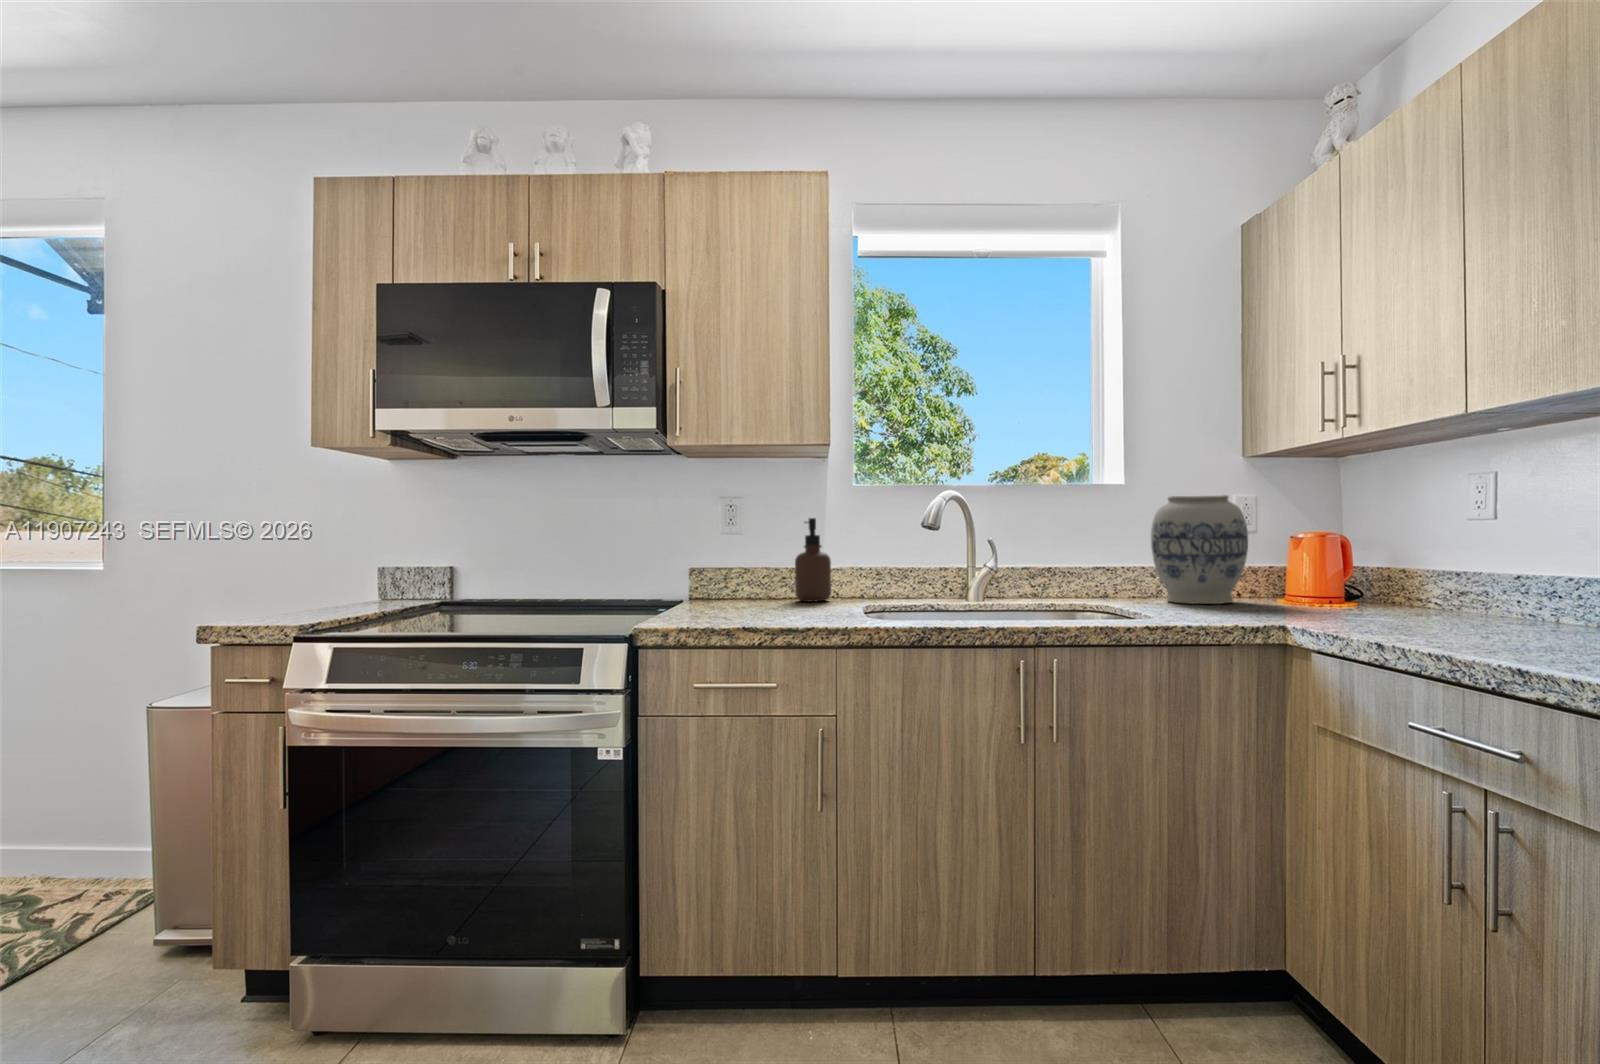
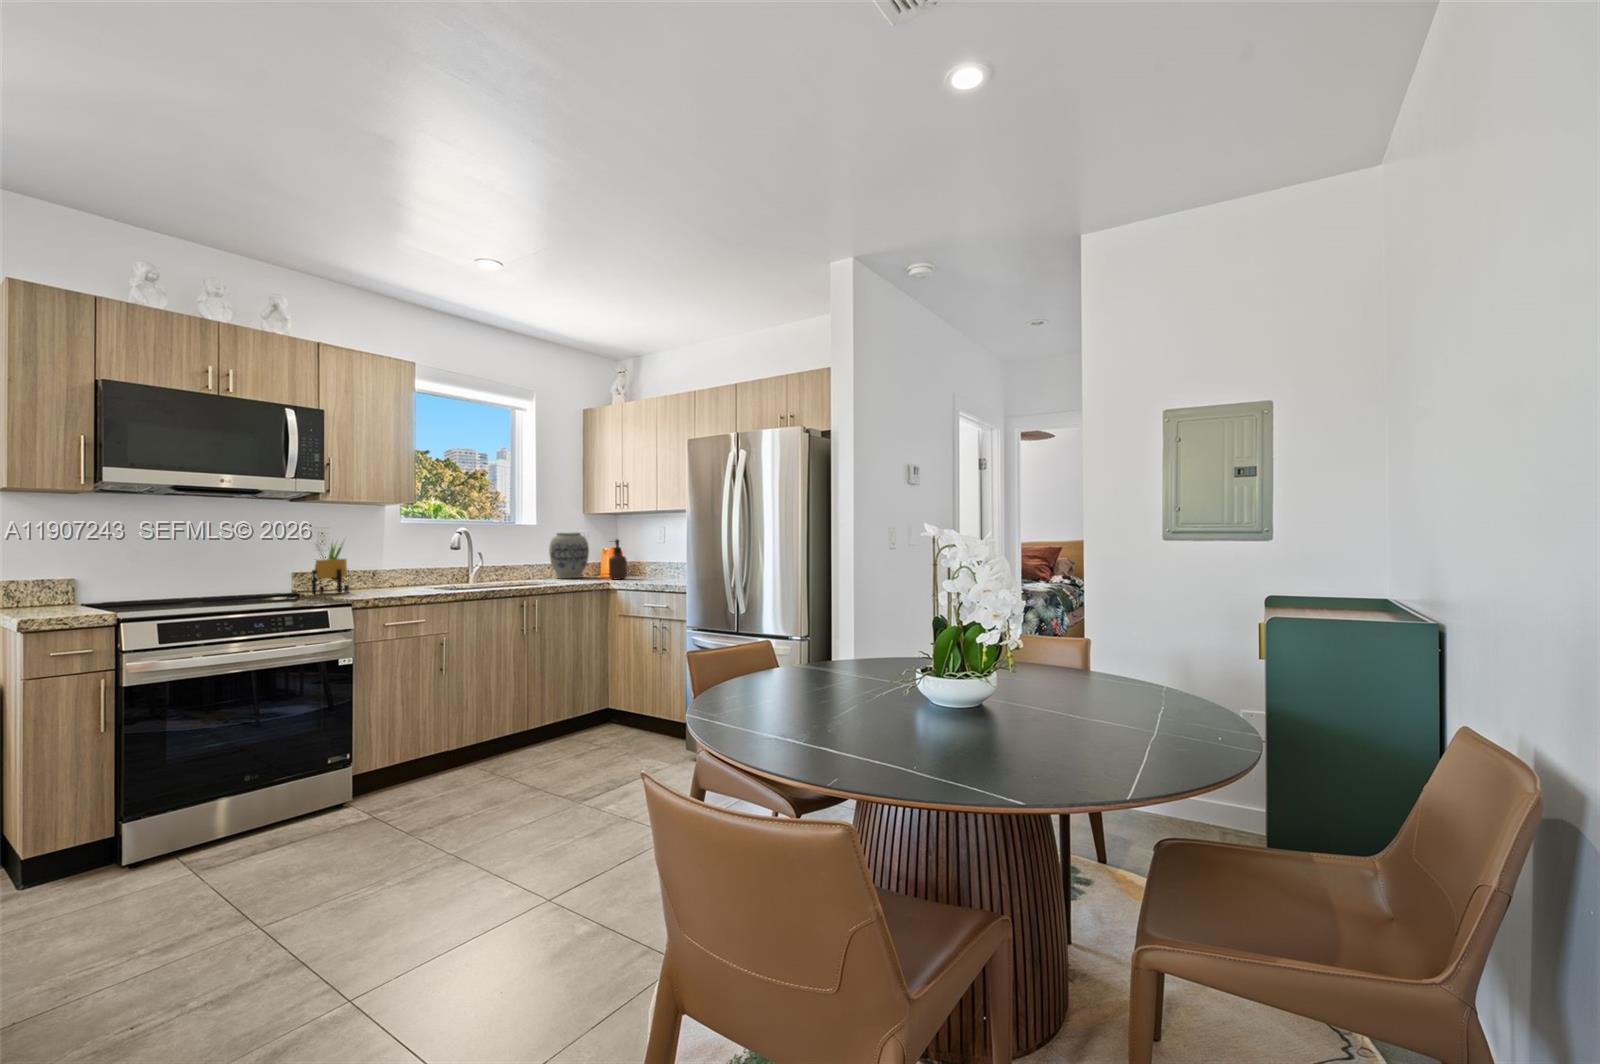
potted plant: none [694,501,754,606] -> present [311,543,349,594]
soap dispenser: present [795,518,831,602] -> present [609,539,627,579]

